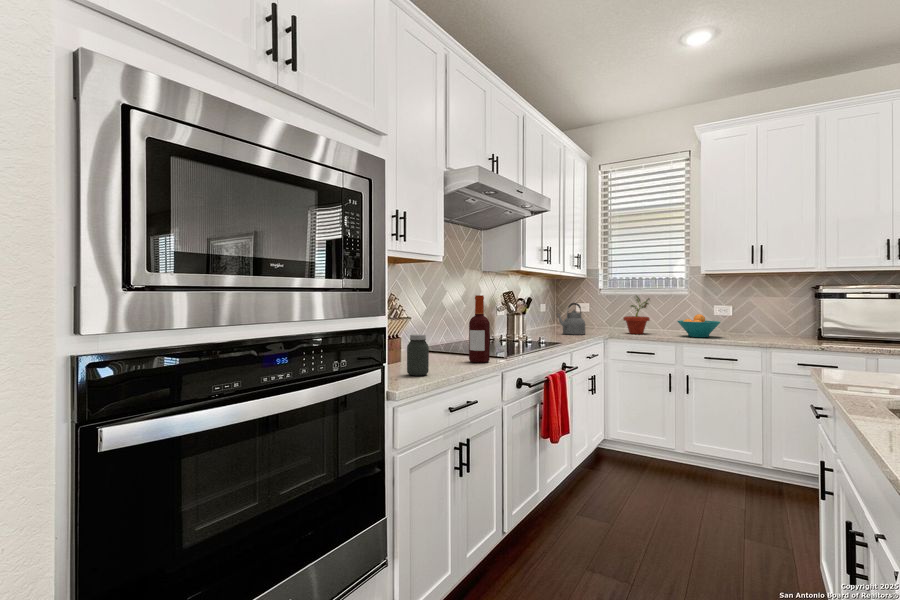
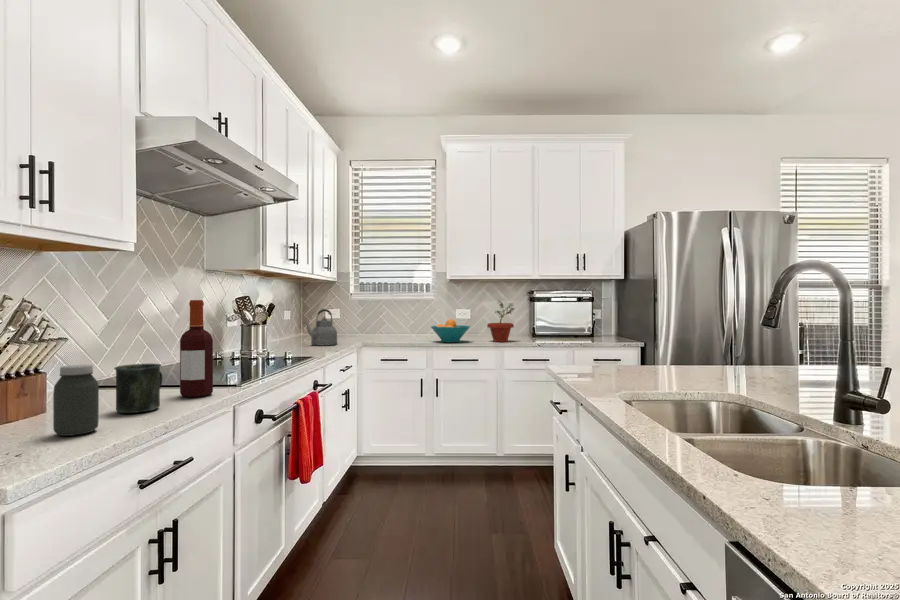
potted plant: present [623,296,650,334] -> present [487,301,514,342]
mug: none [433,337,460,368] -> present [114,364,162,413]

